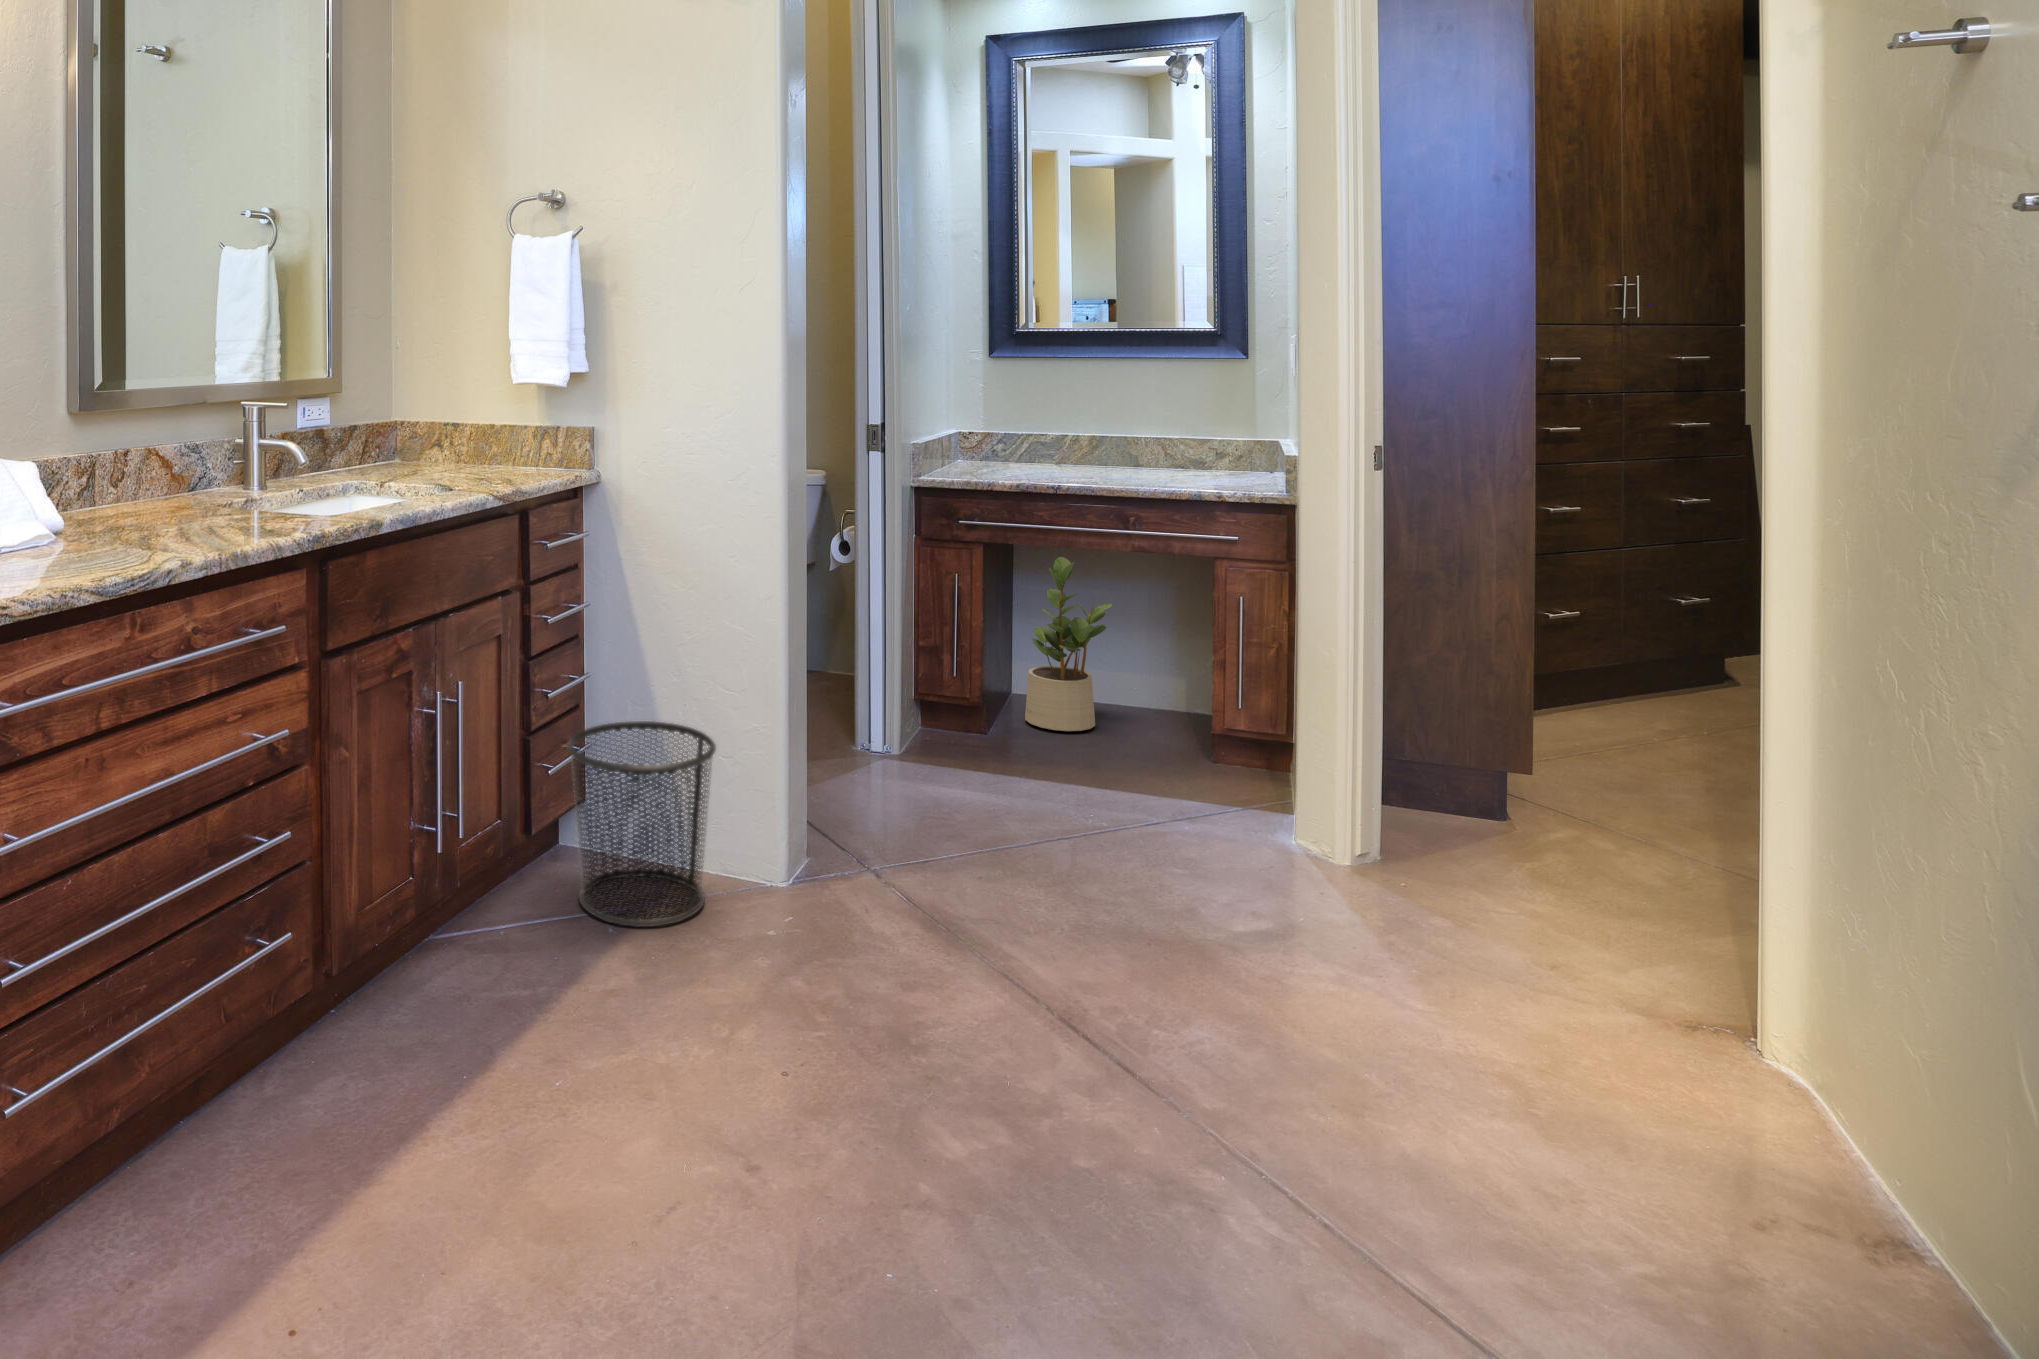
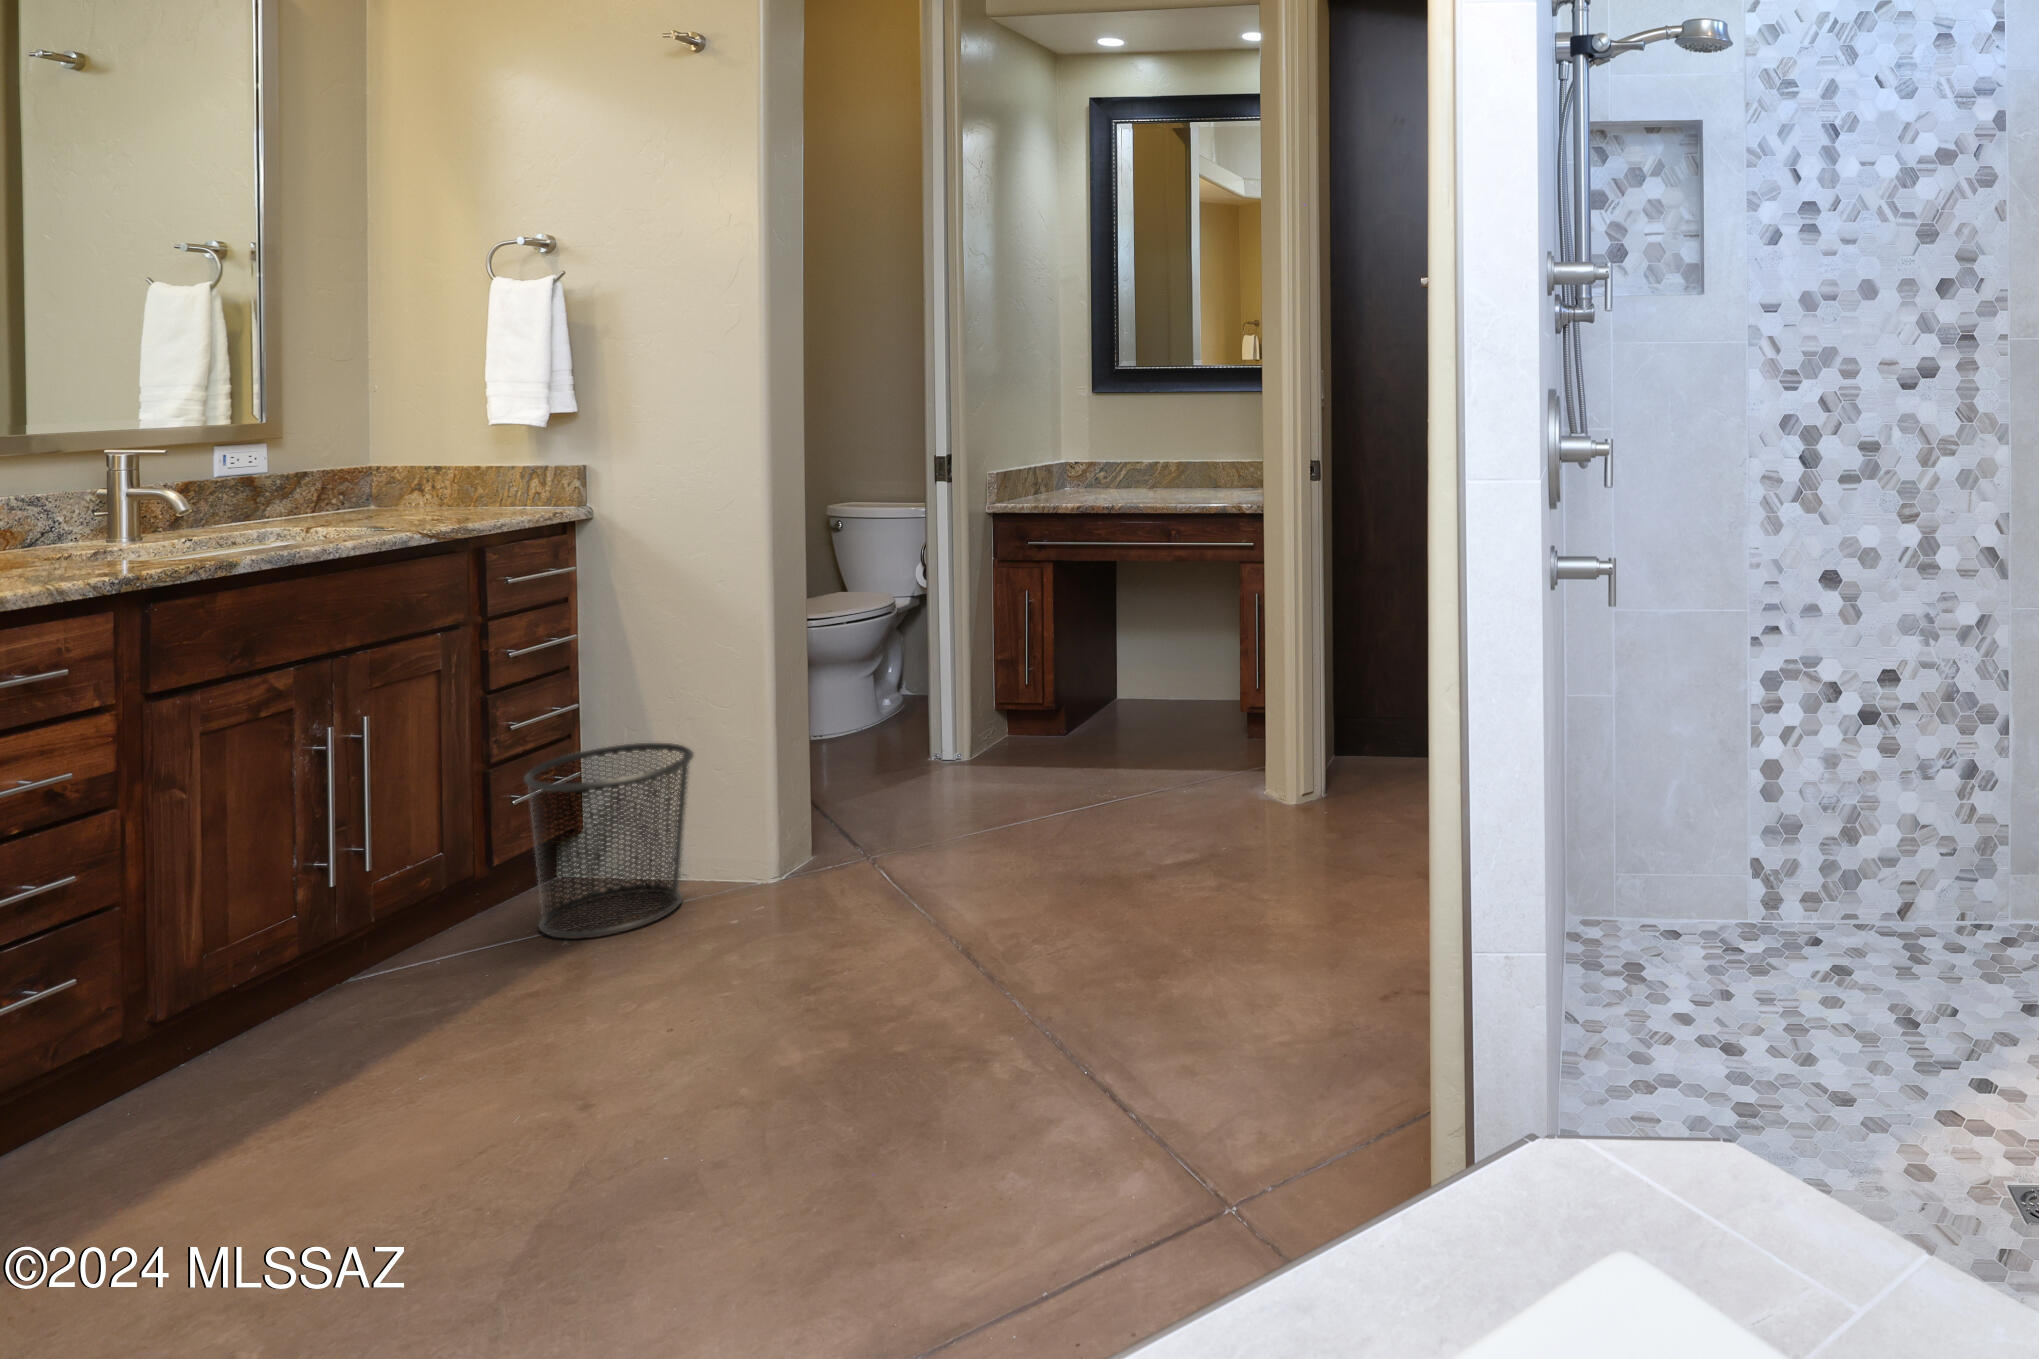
potted plant: present [1025,557,1112,731] -> none [1115,566,1193,720]

